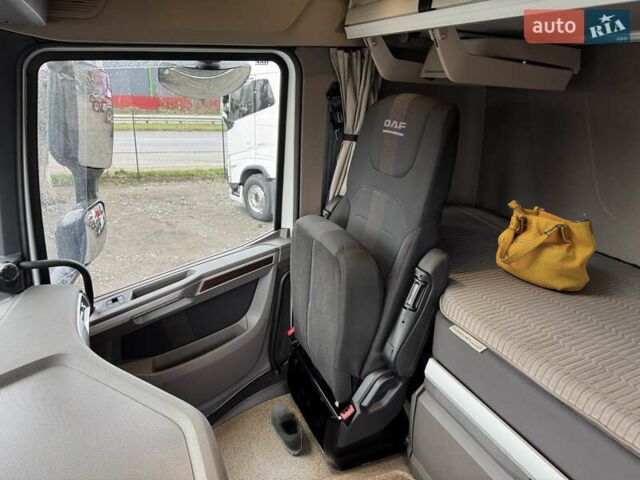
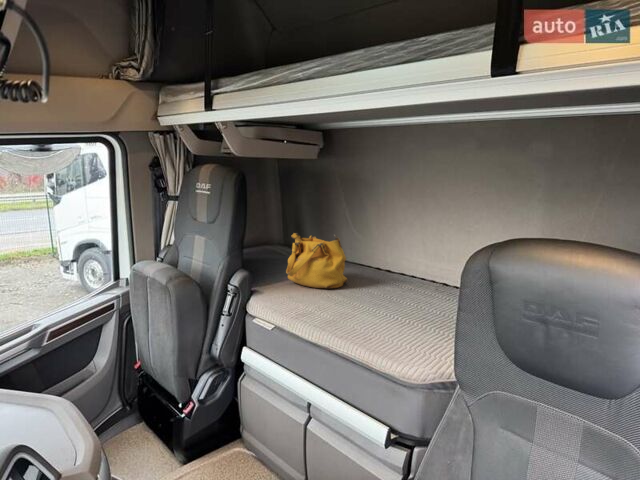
shoe: present [270,403,303,455] -> none [125,429,157,463]

